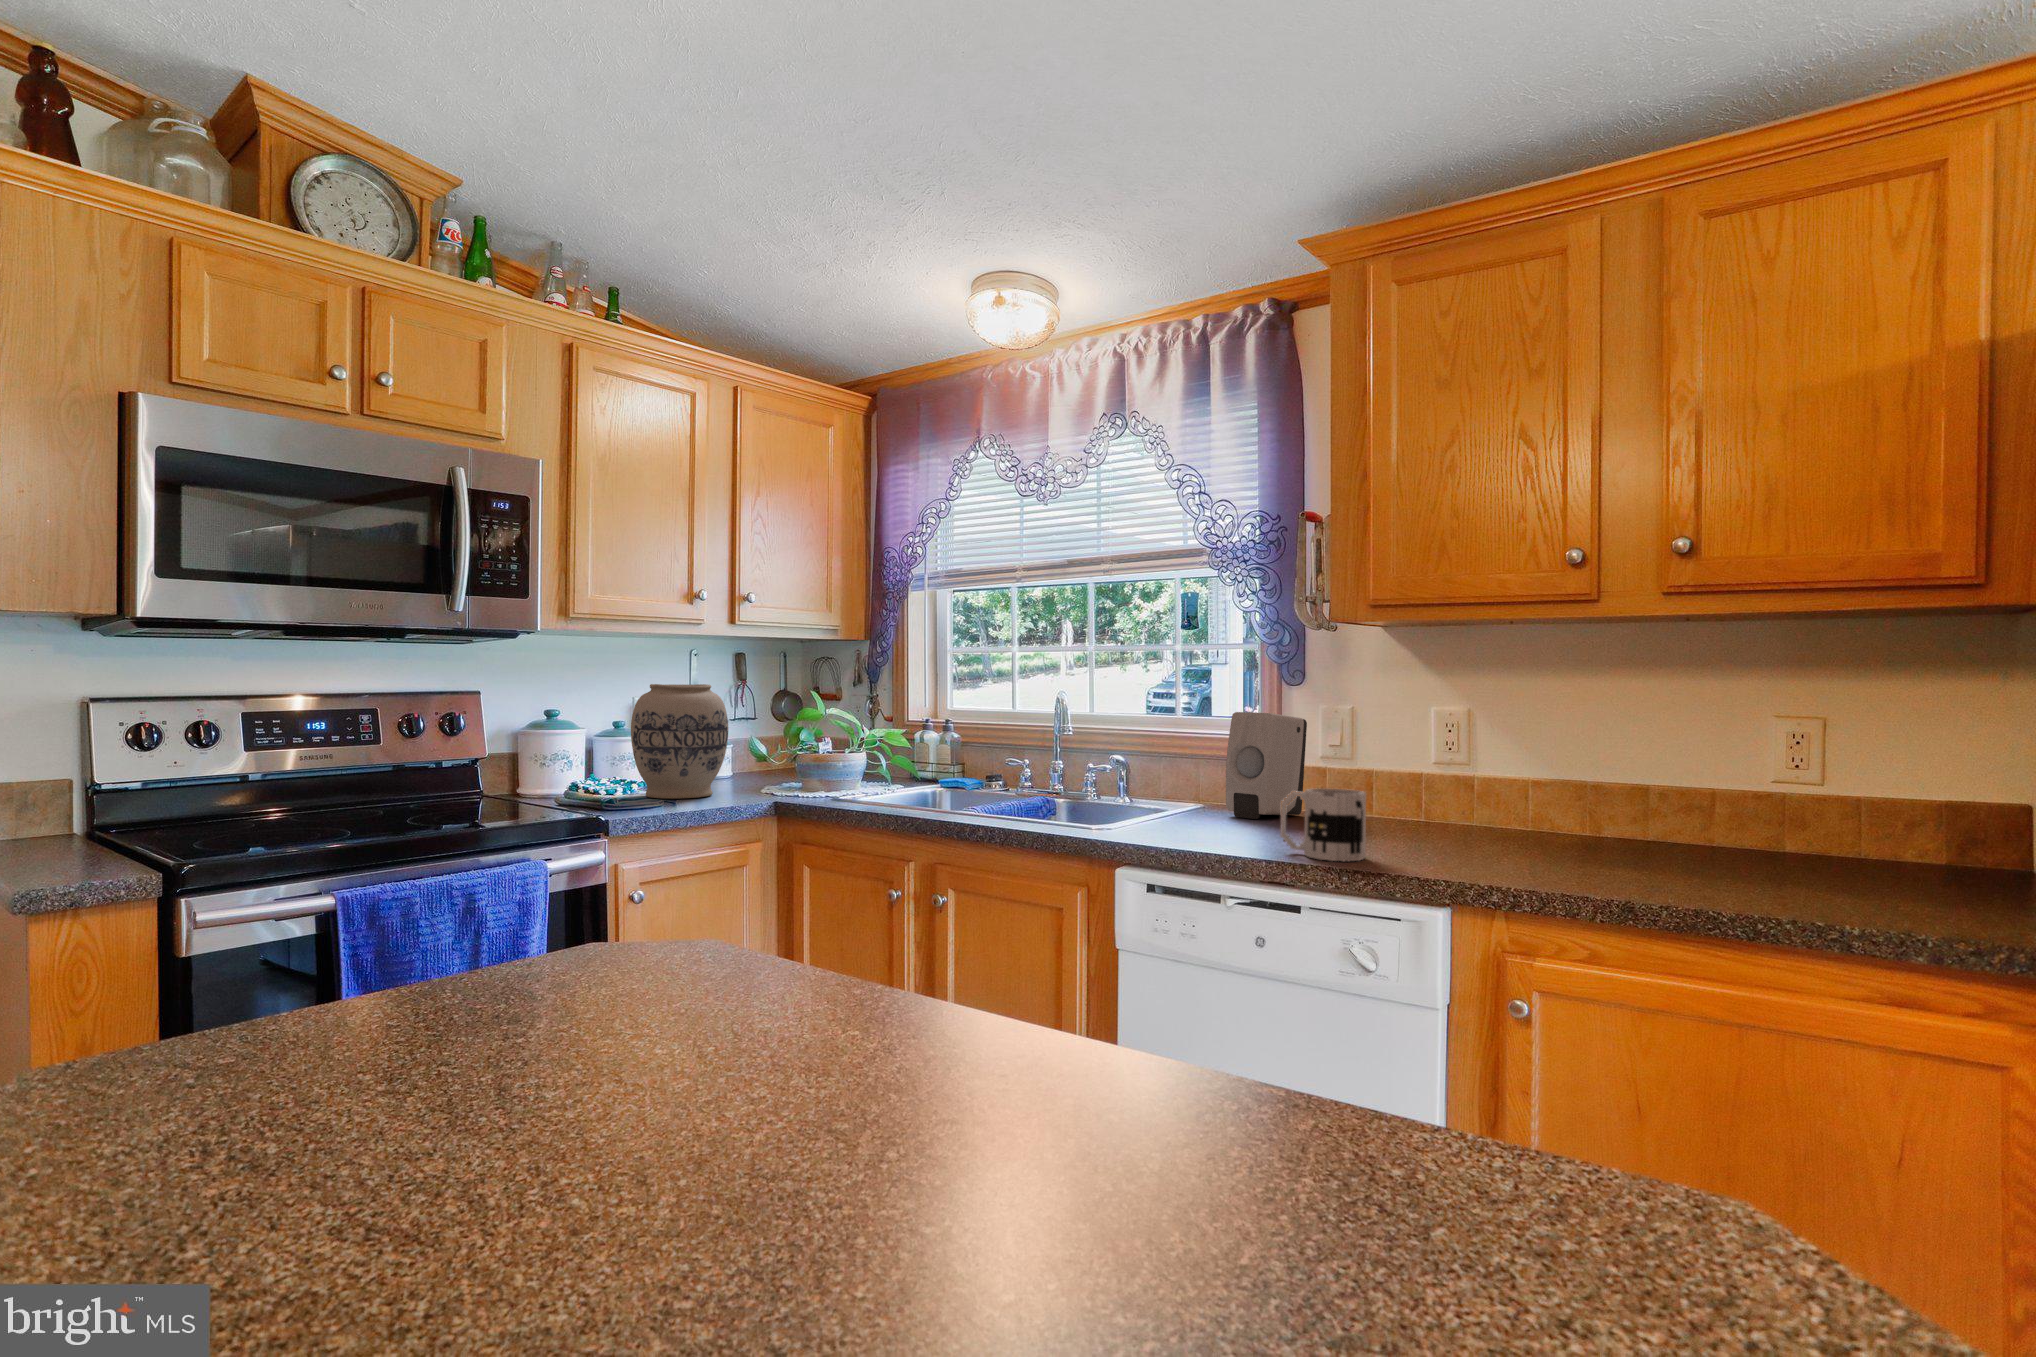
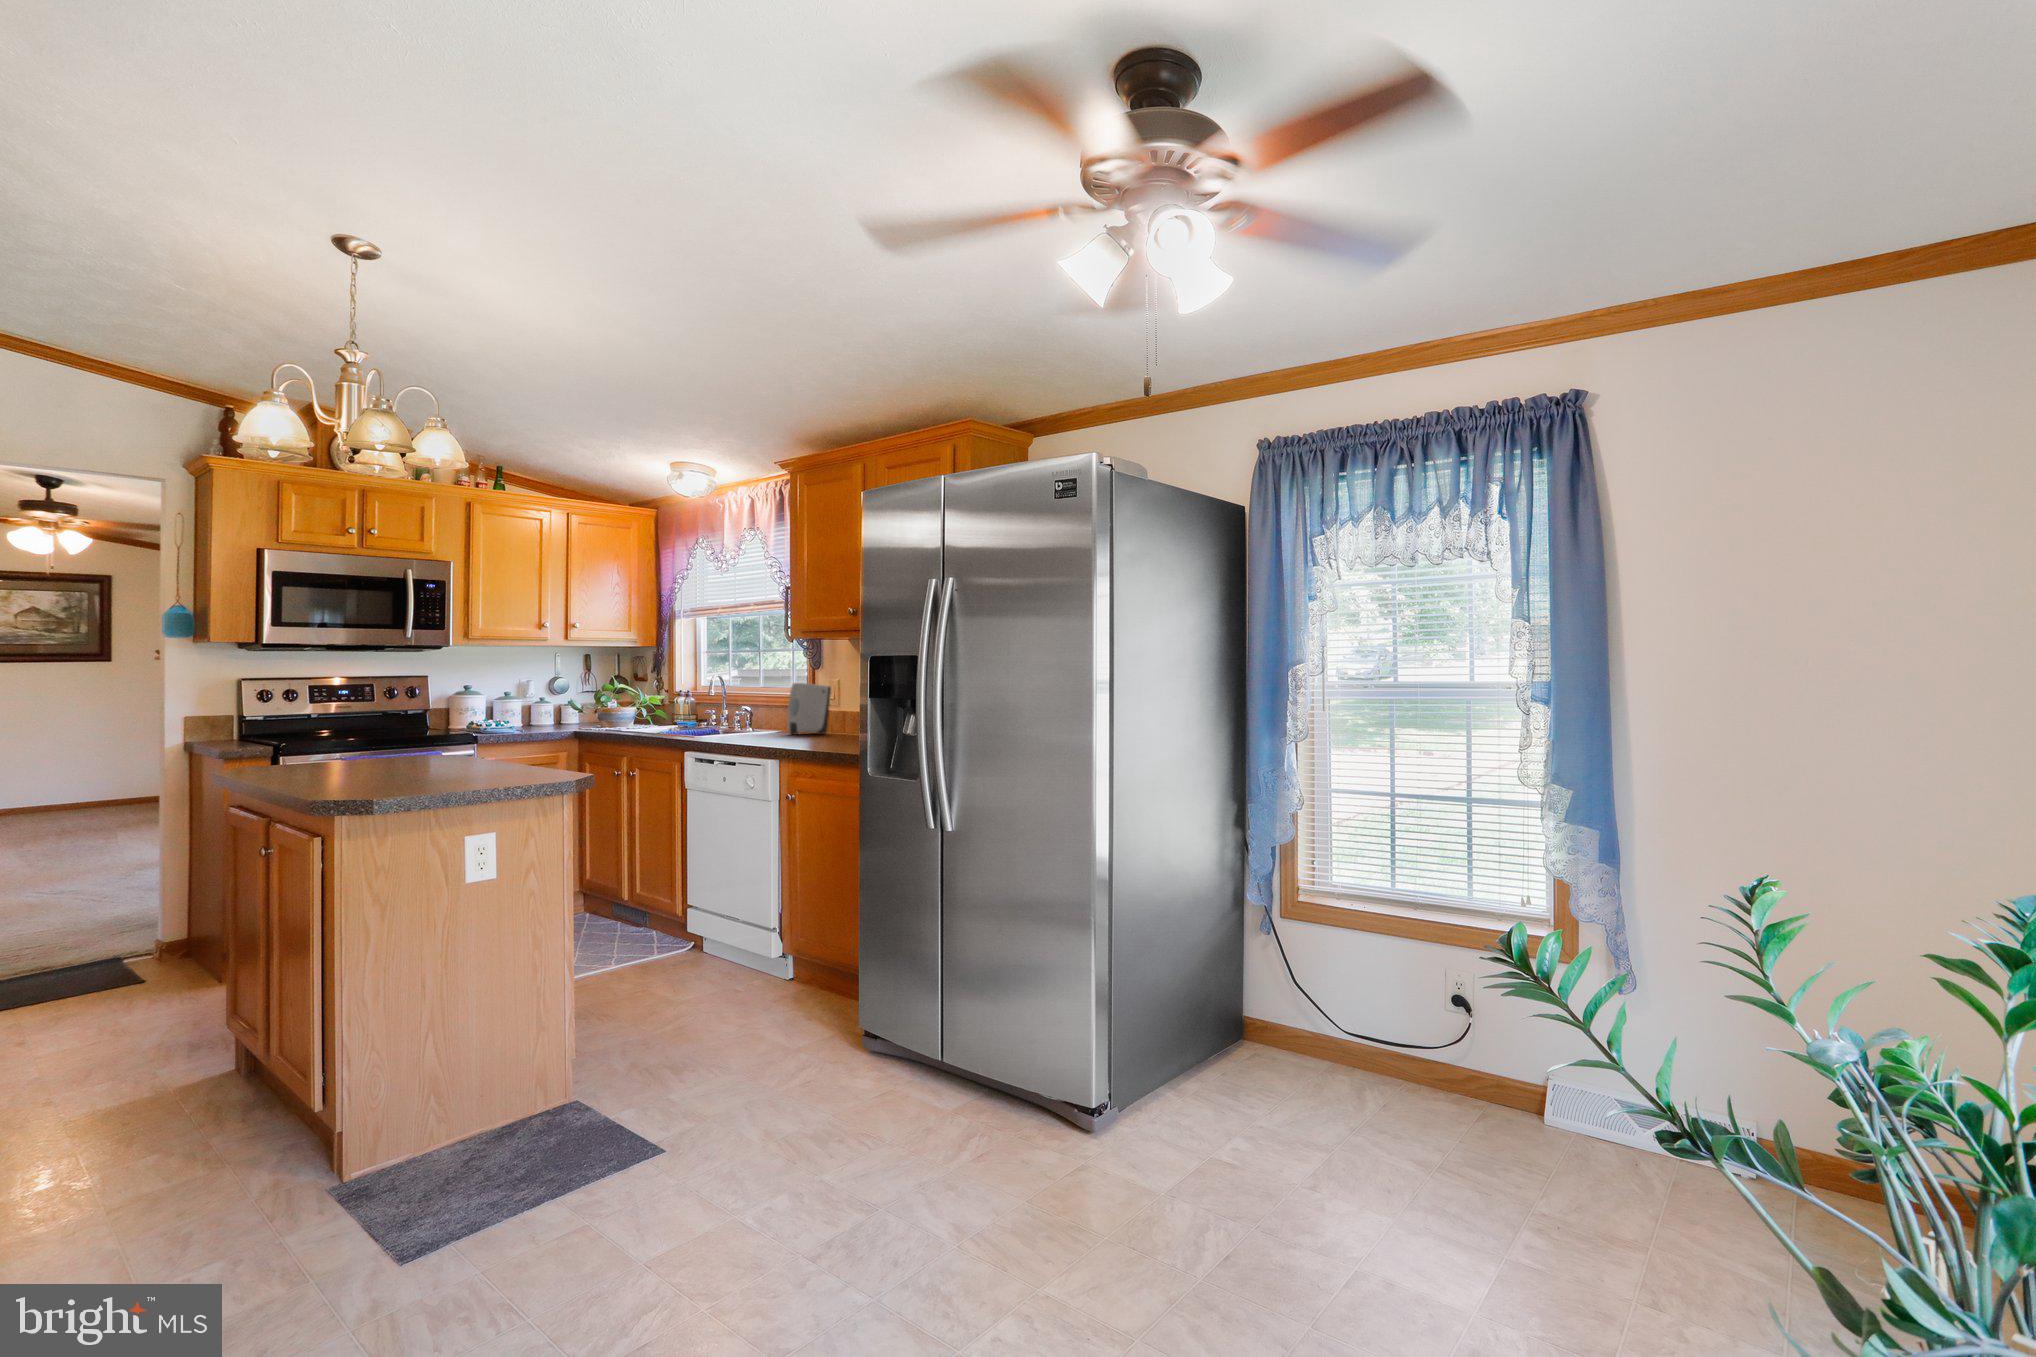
vase: present [631,684,728,799] -> none [507,672,560,730]
mug: present [1280,788,1366,861] -> none [754,712,783,742]

